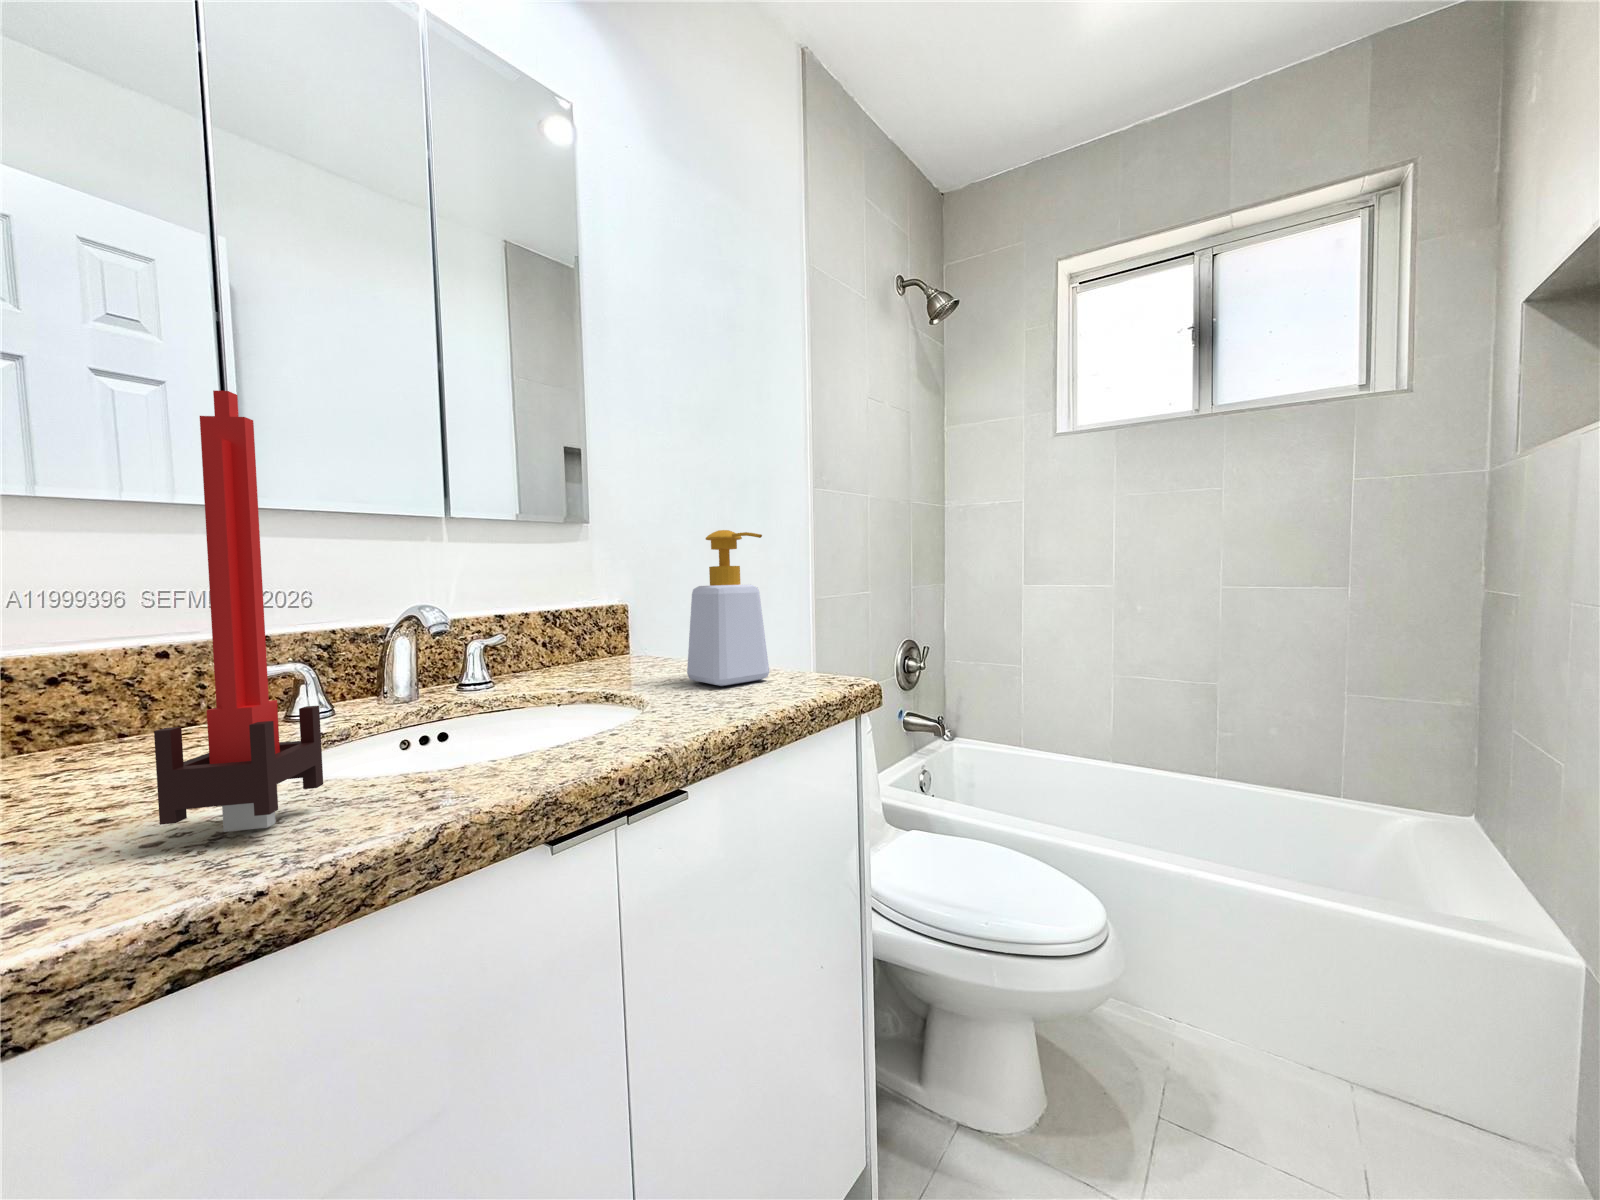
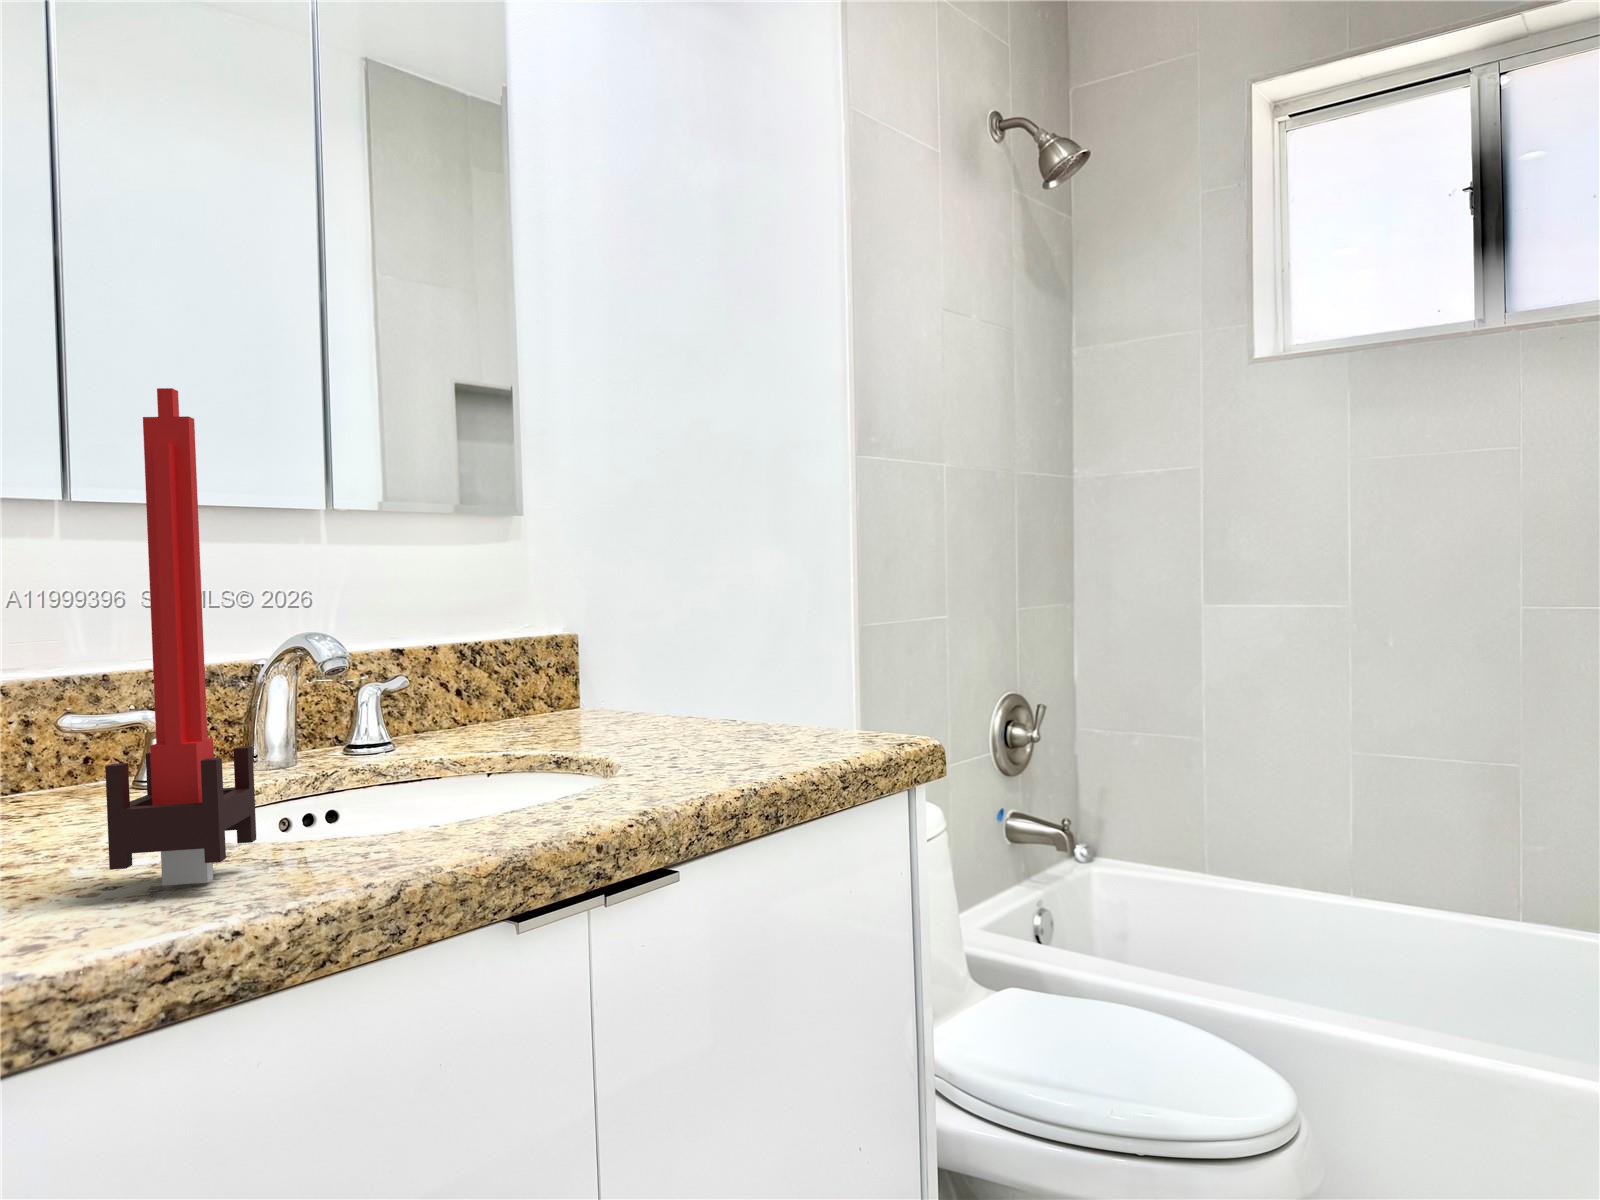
soap bottle: present [687,530,769,686] -> none [672,519,793,746]

